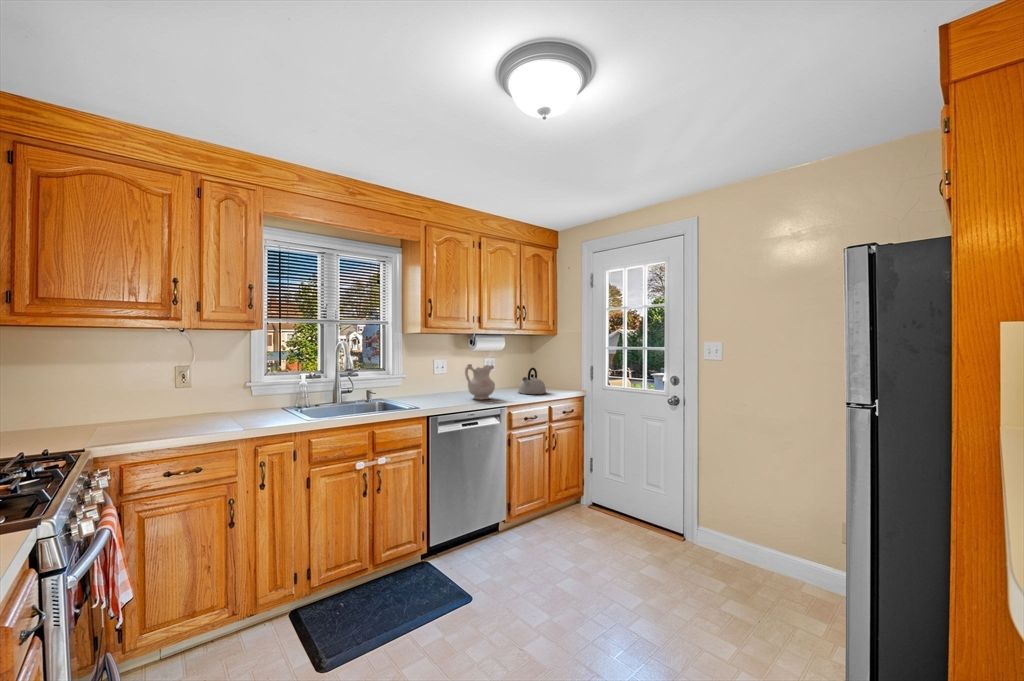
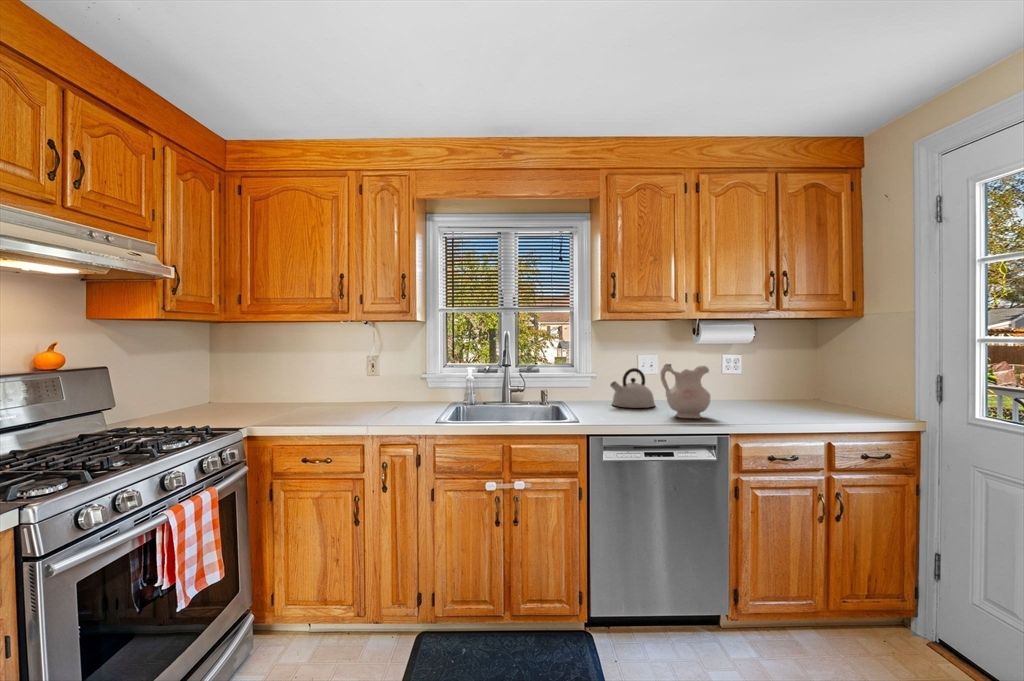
kettle: present [518,368,546,394] -> present [610,368,655,408]

